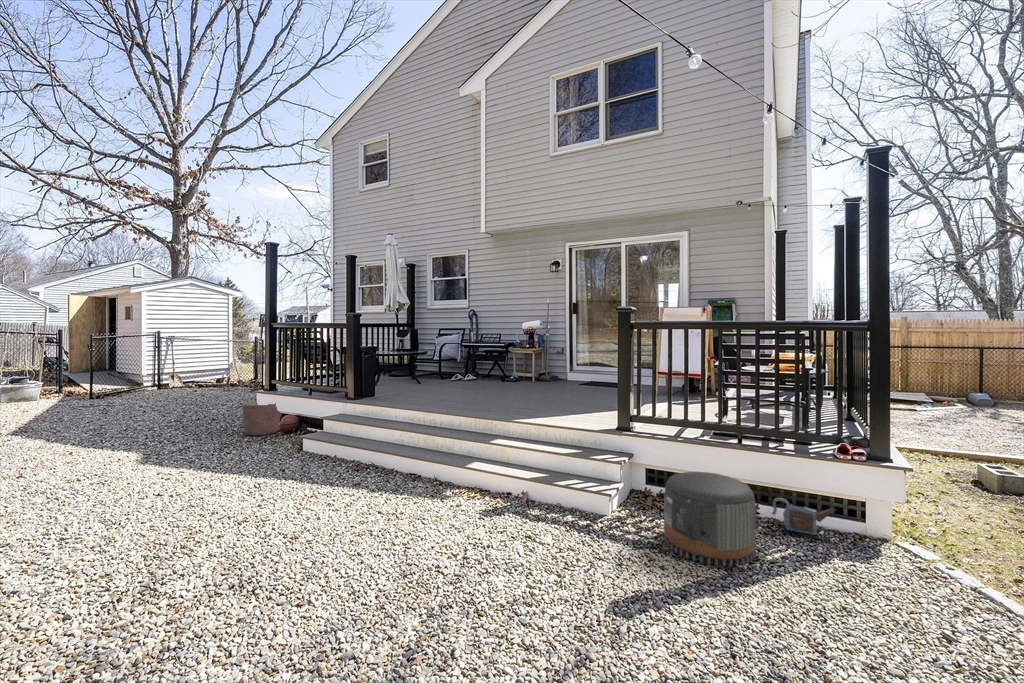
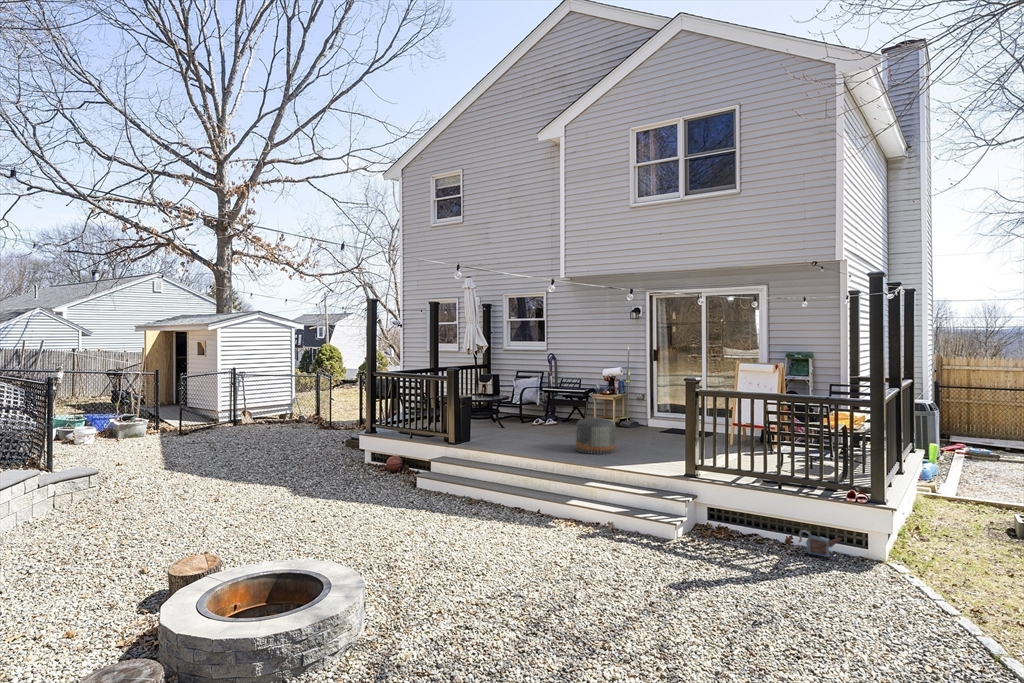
planter: present [242,401,281,436] -> none [354,442,385,474]
pouf: present [664,472,756,566] -> present [576,418,616,454]

